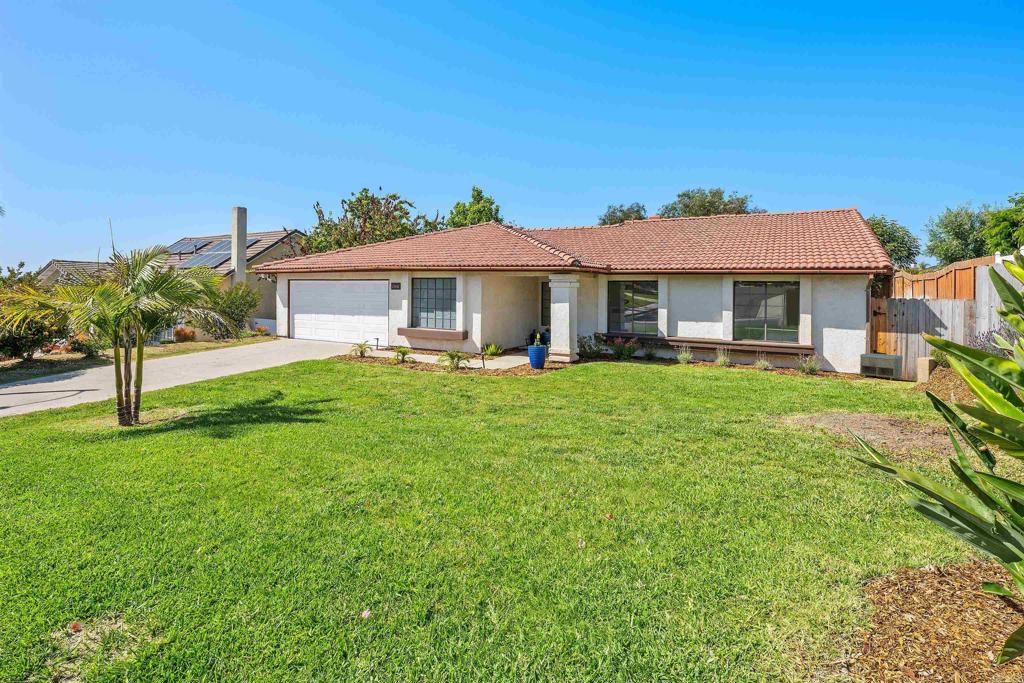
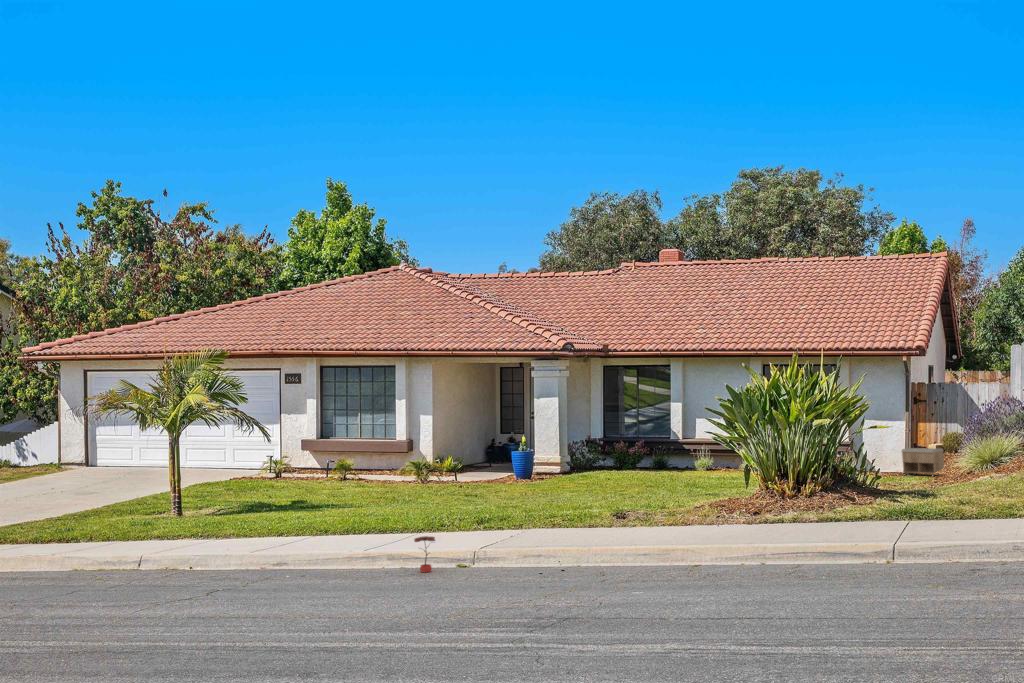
potted plant: none [59,543,128,619] -> present [414,536,435,572]

